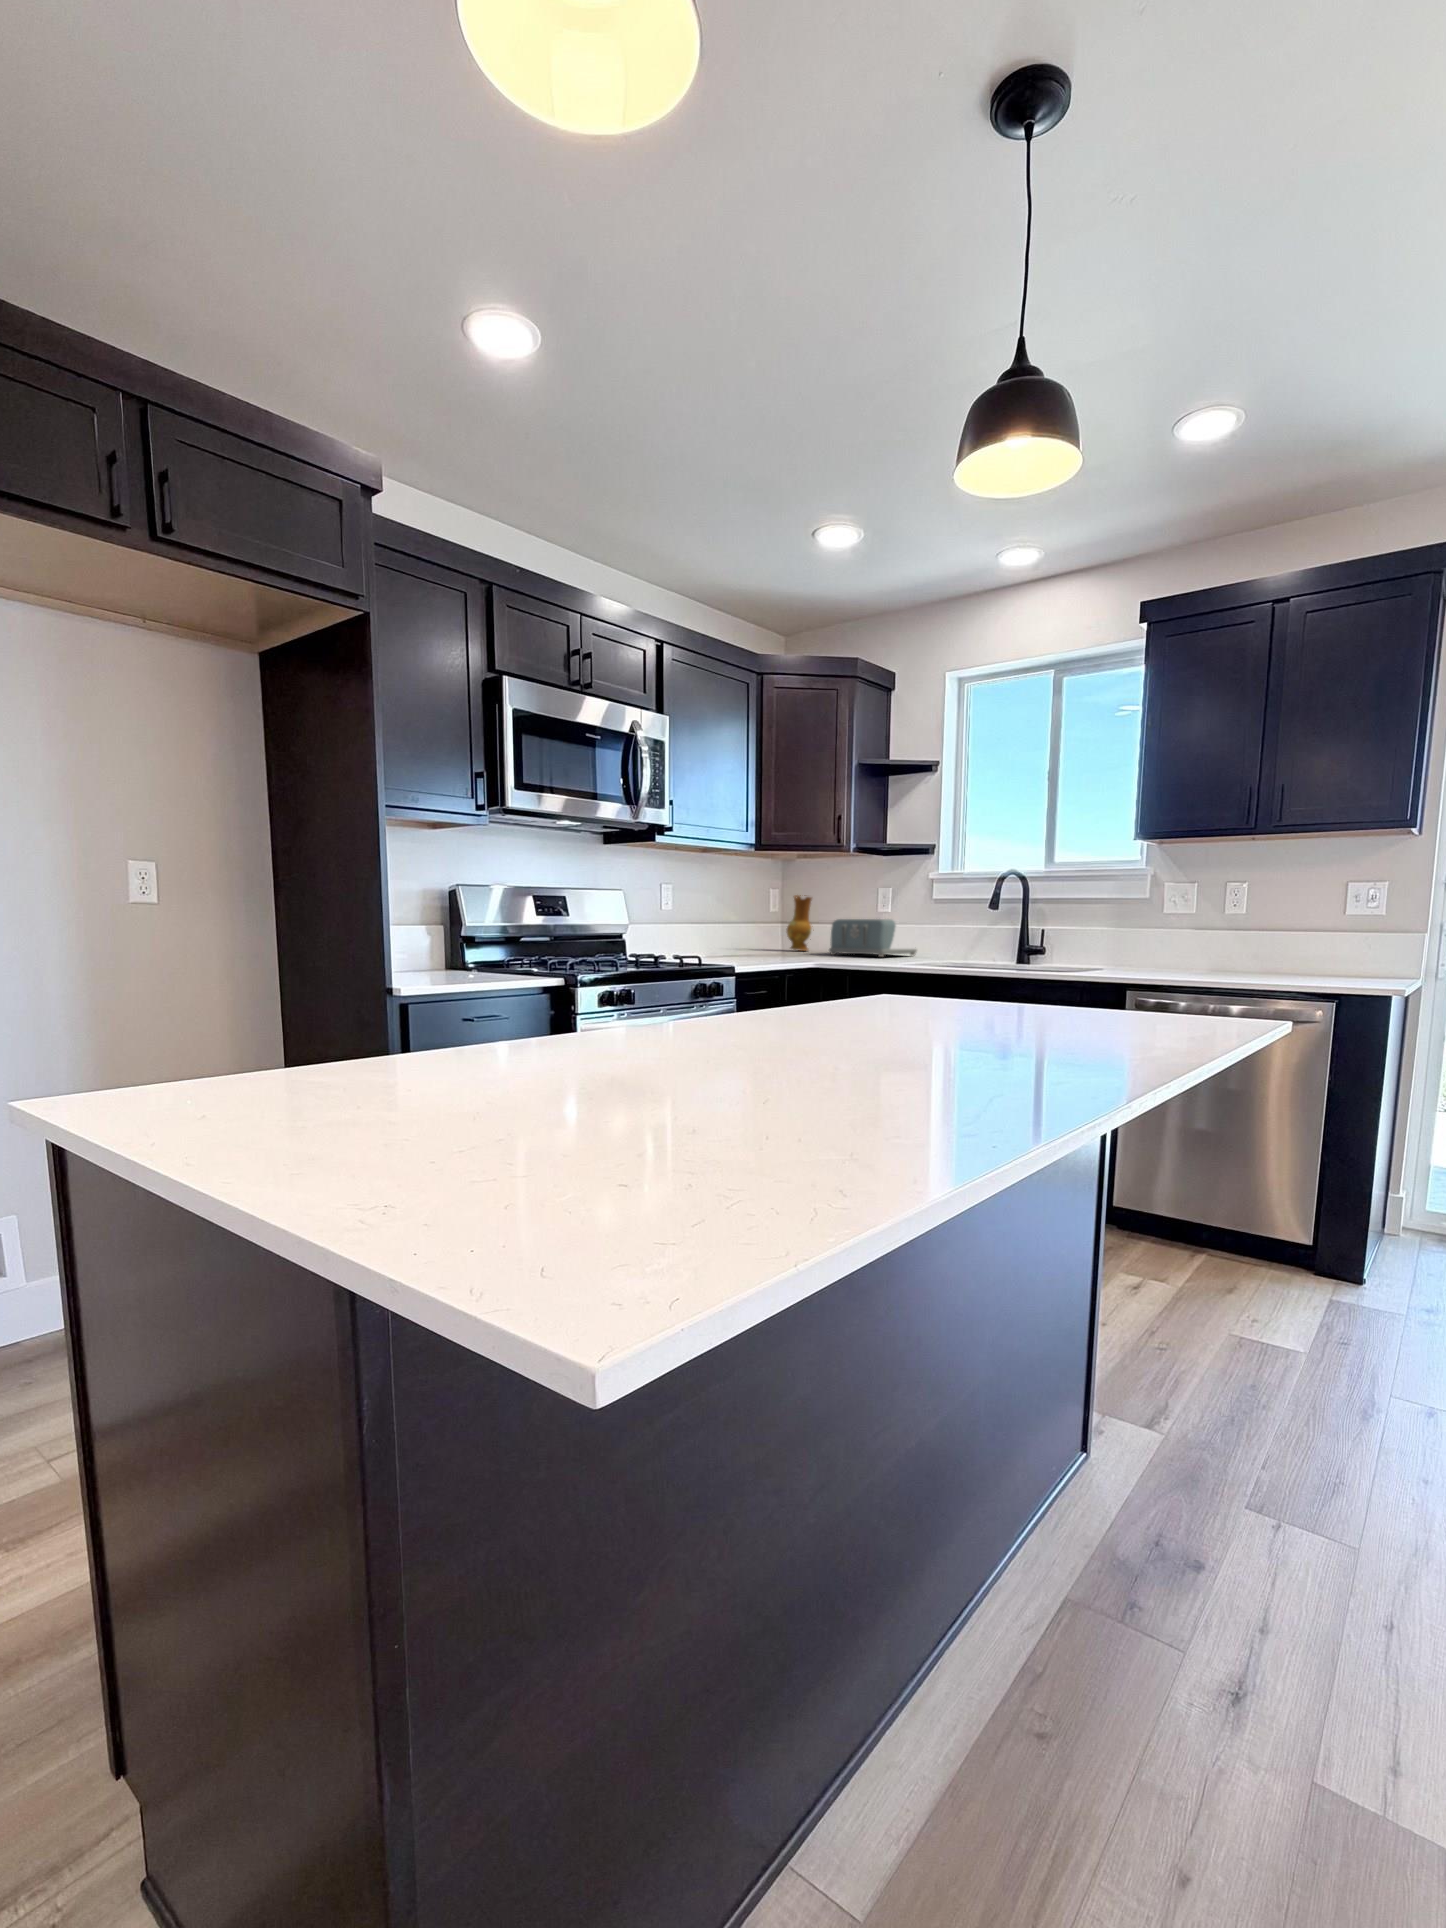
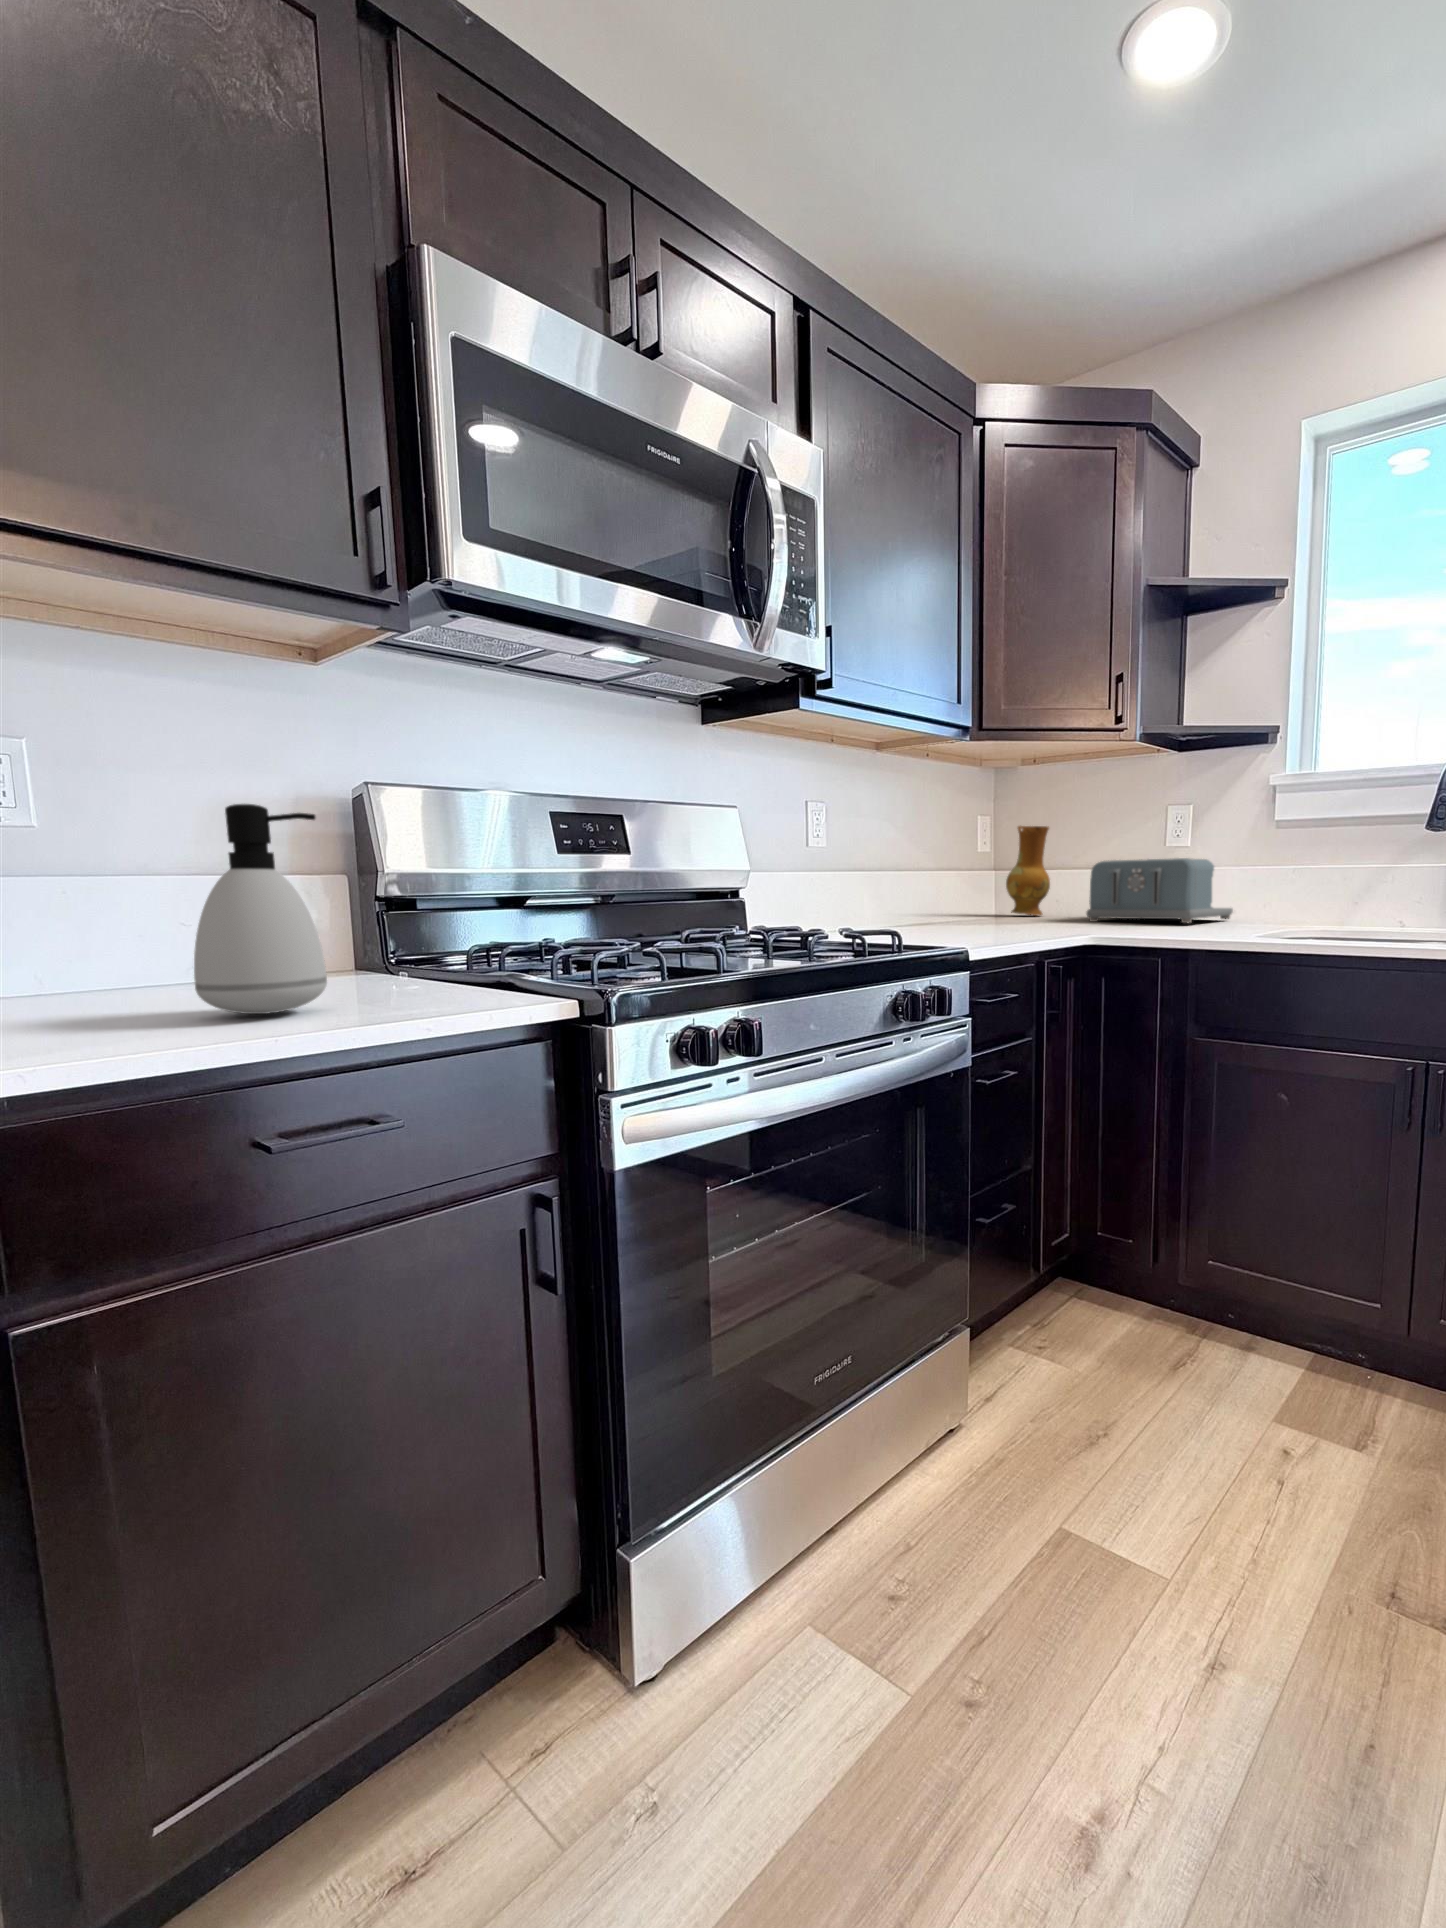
soap dispenser: none [433,903,475,978] -> present [194,804,327,1014]

